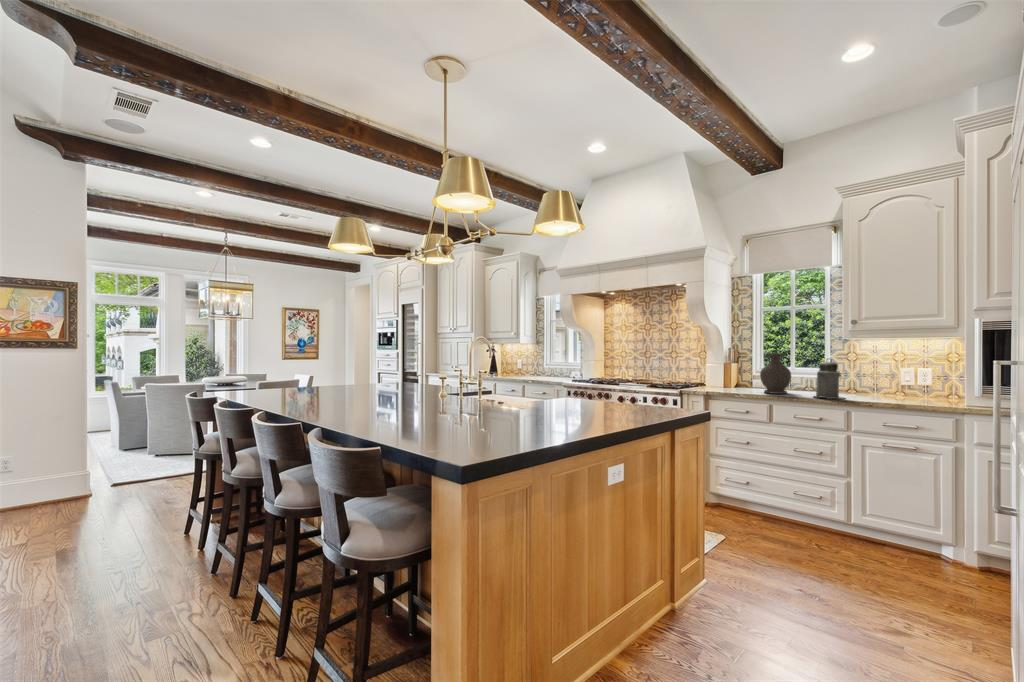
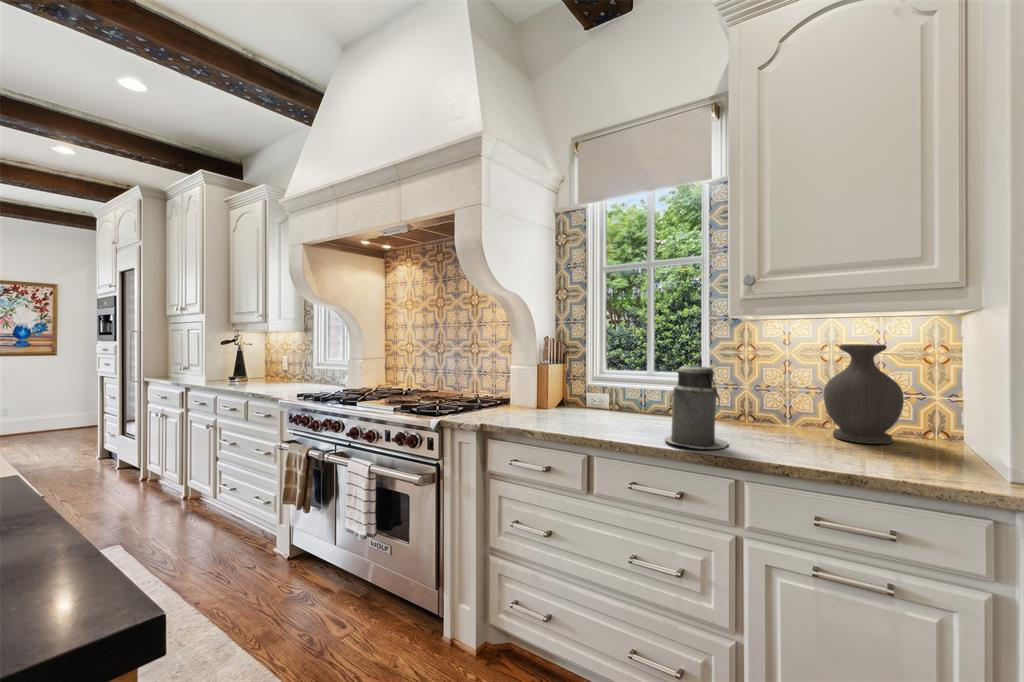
vase: present [760,353,791,394] -> present [823,344,904,444]

